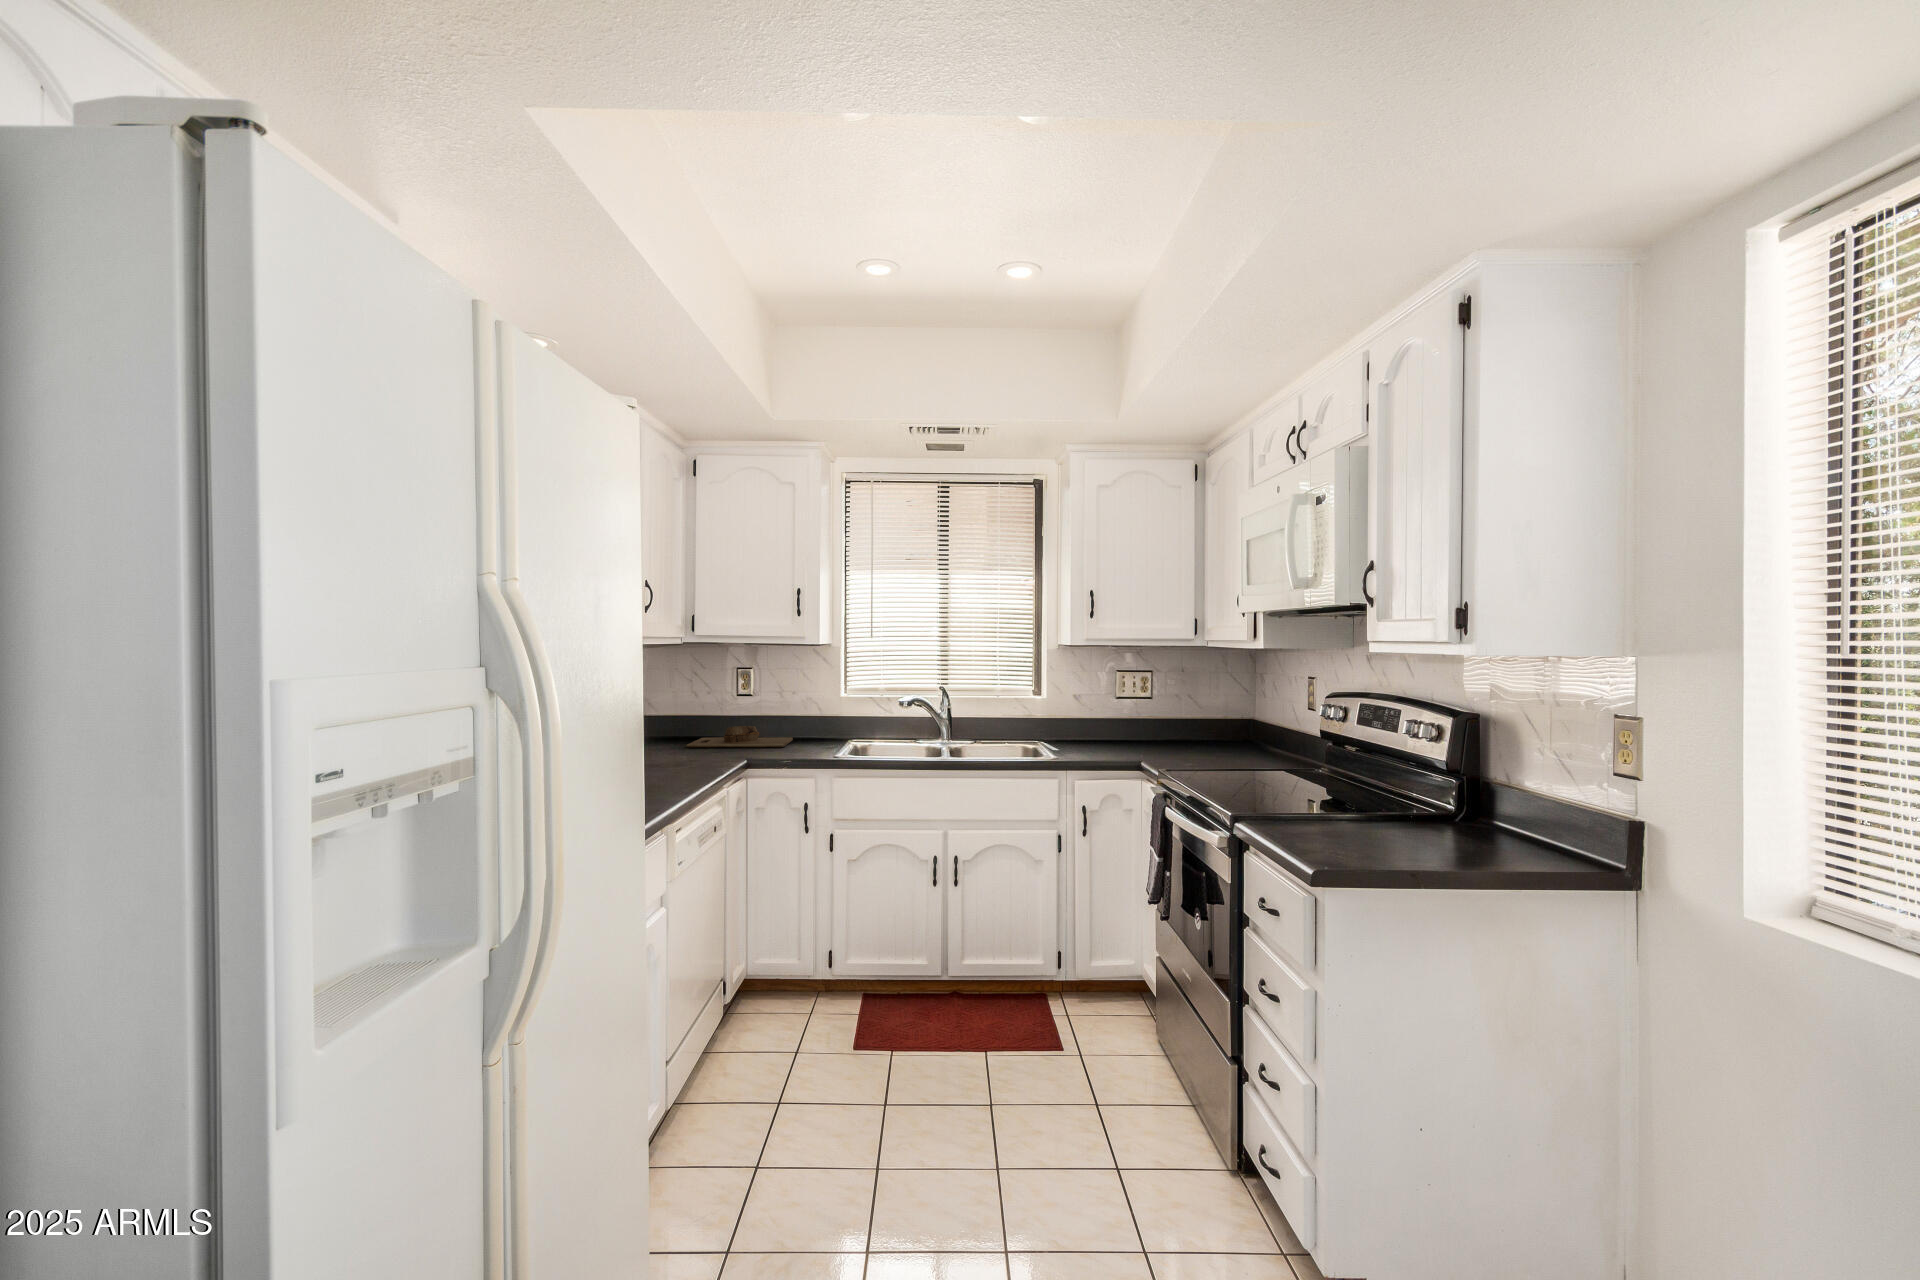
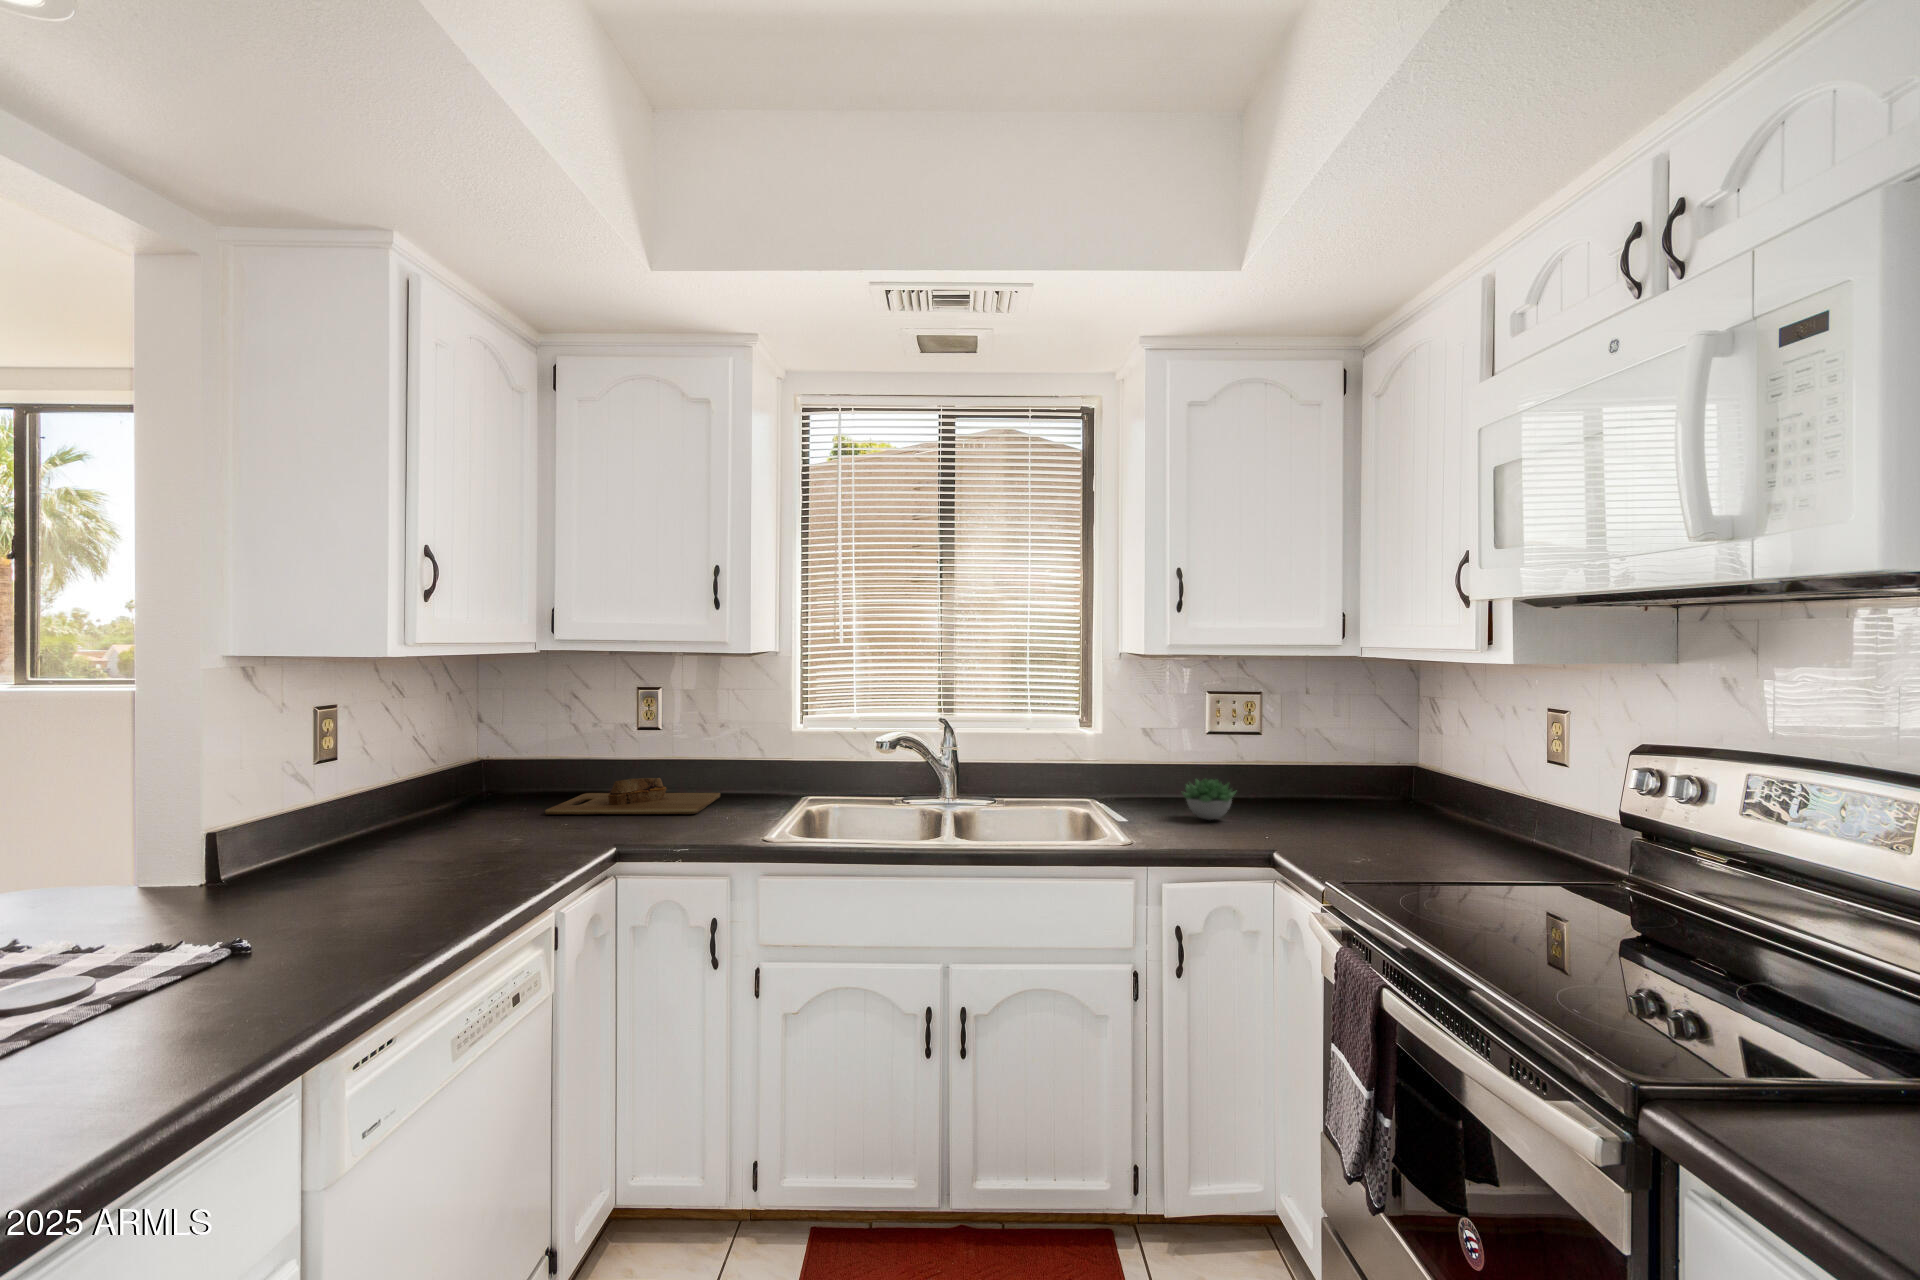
succulent plant: none [1093,724,1129,749] -> present [1182,779,1236,820]

